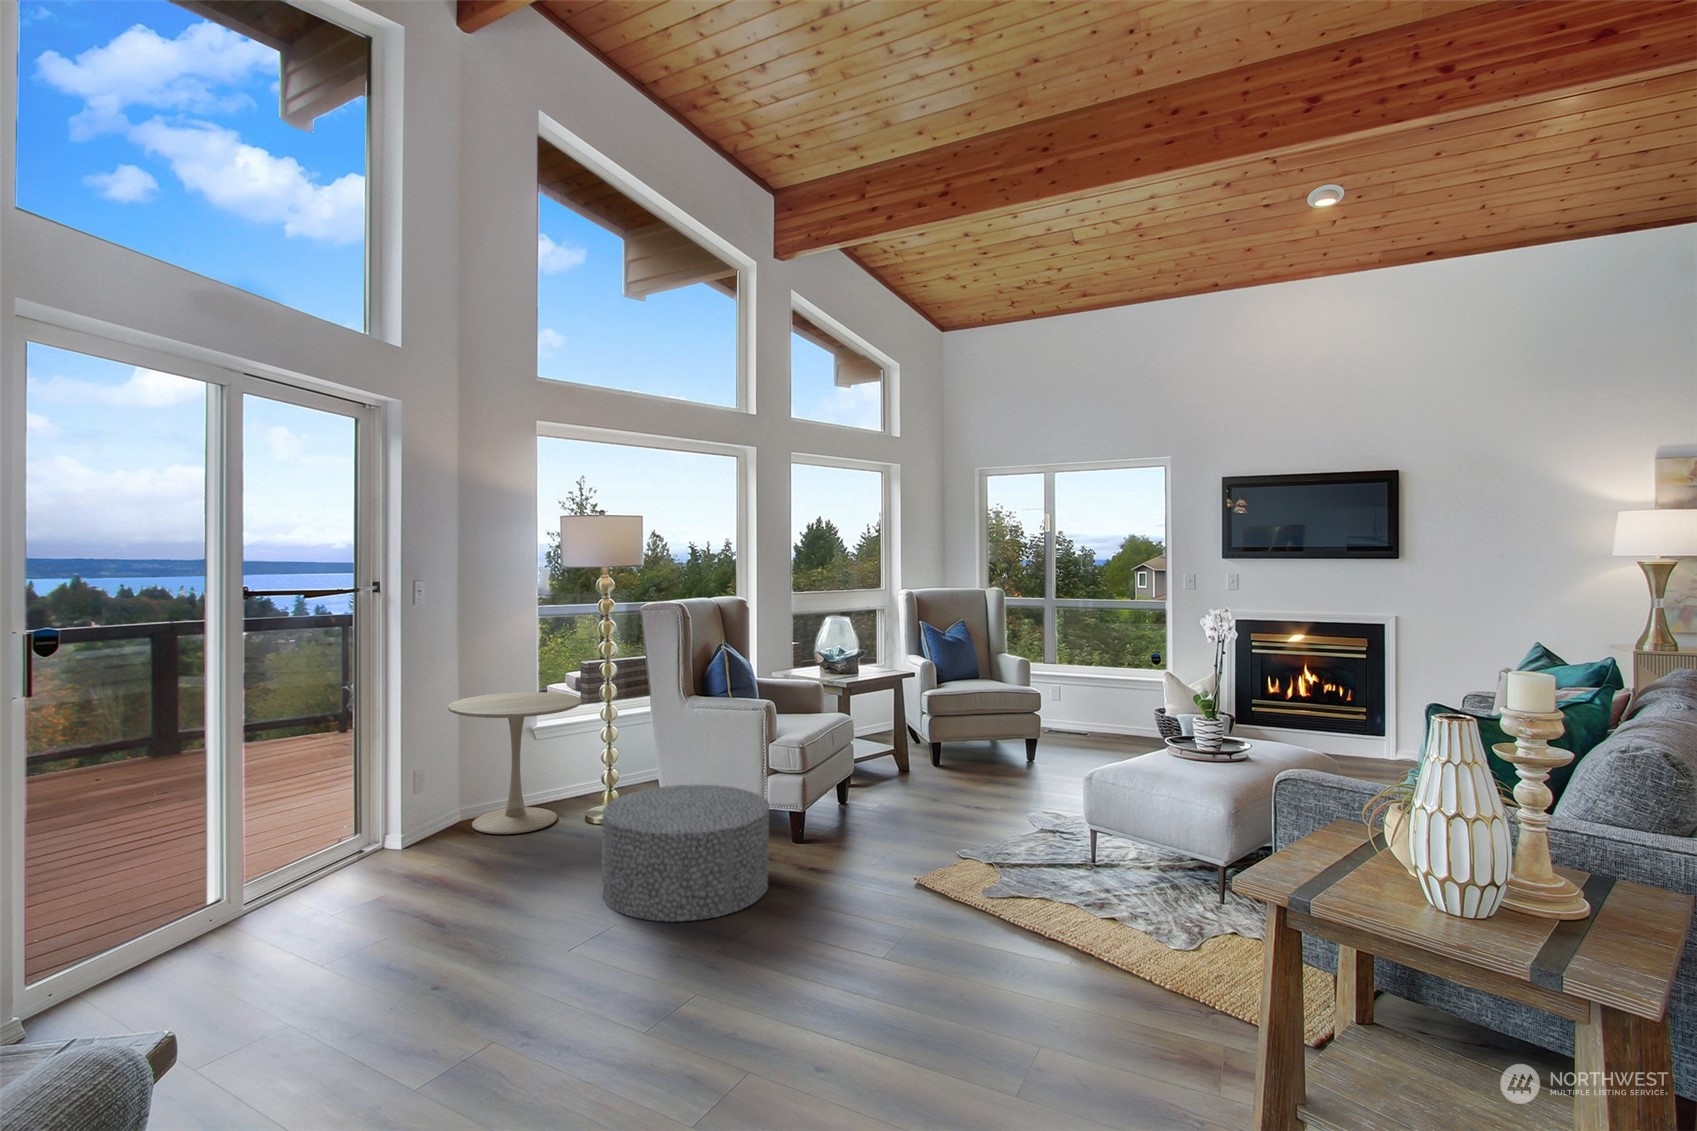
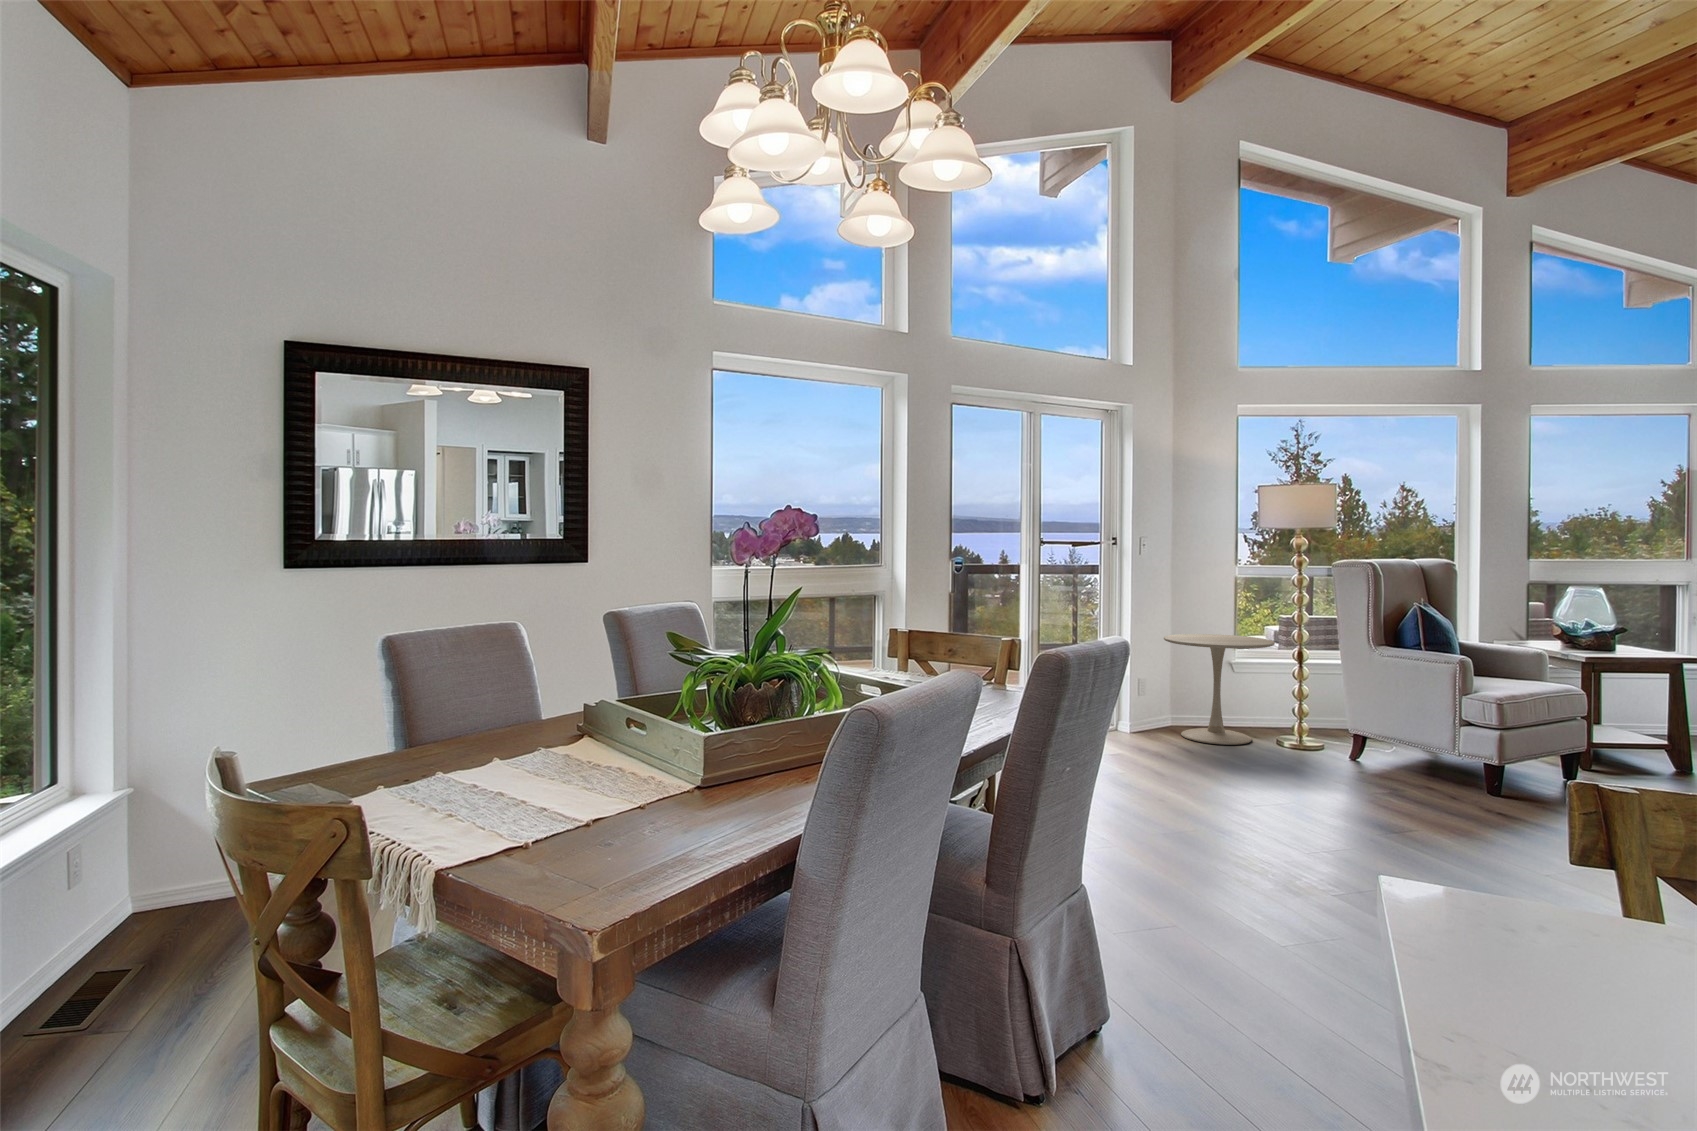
ottoman: present [602,785,769,921] -> none [1279,715,1445,821]

